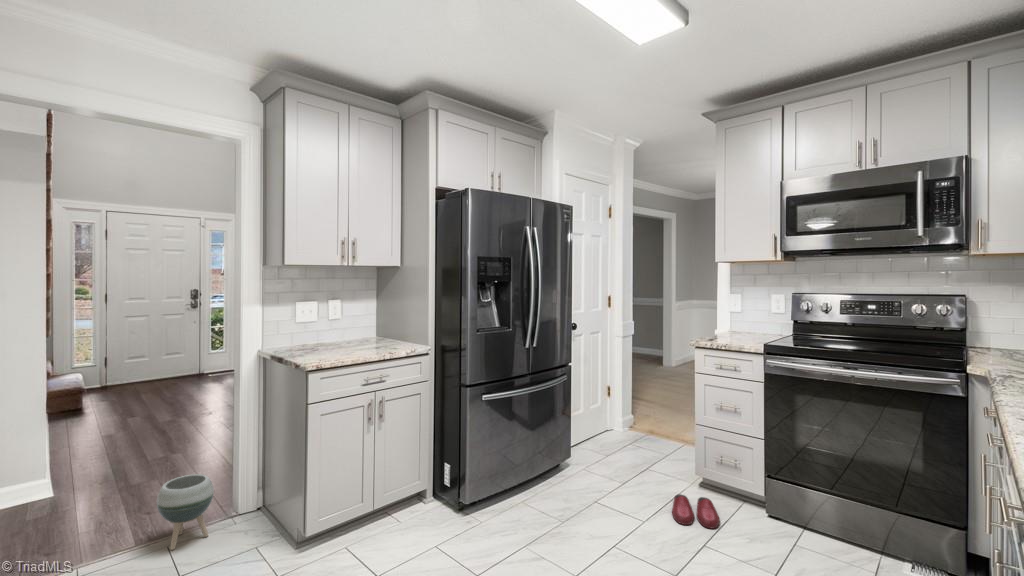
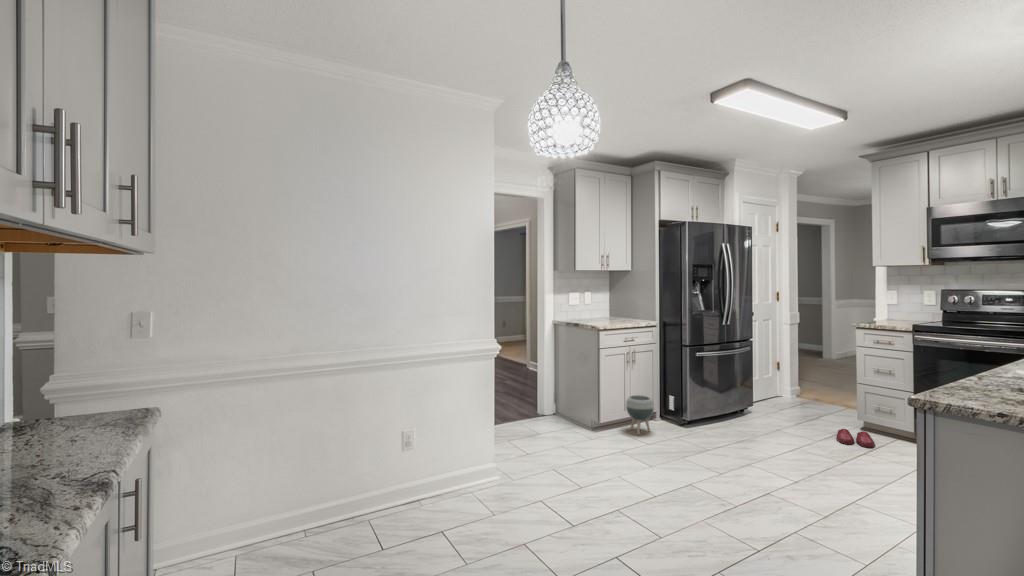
planter: present [157,474,214,550] -> present [626,395,654,435]

